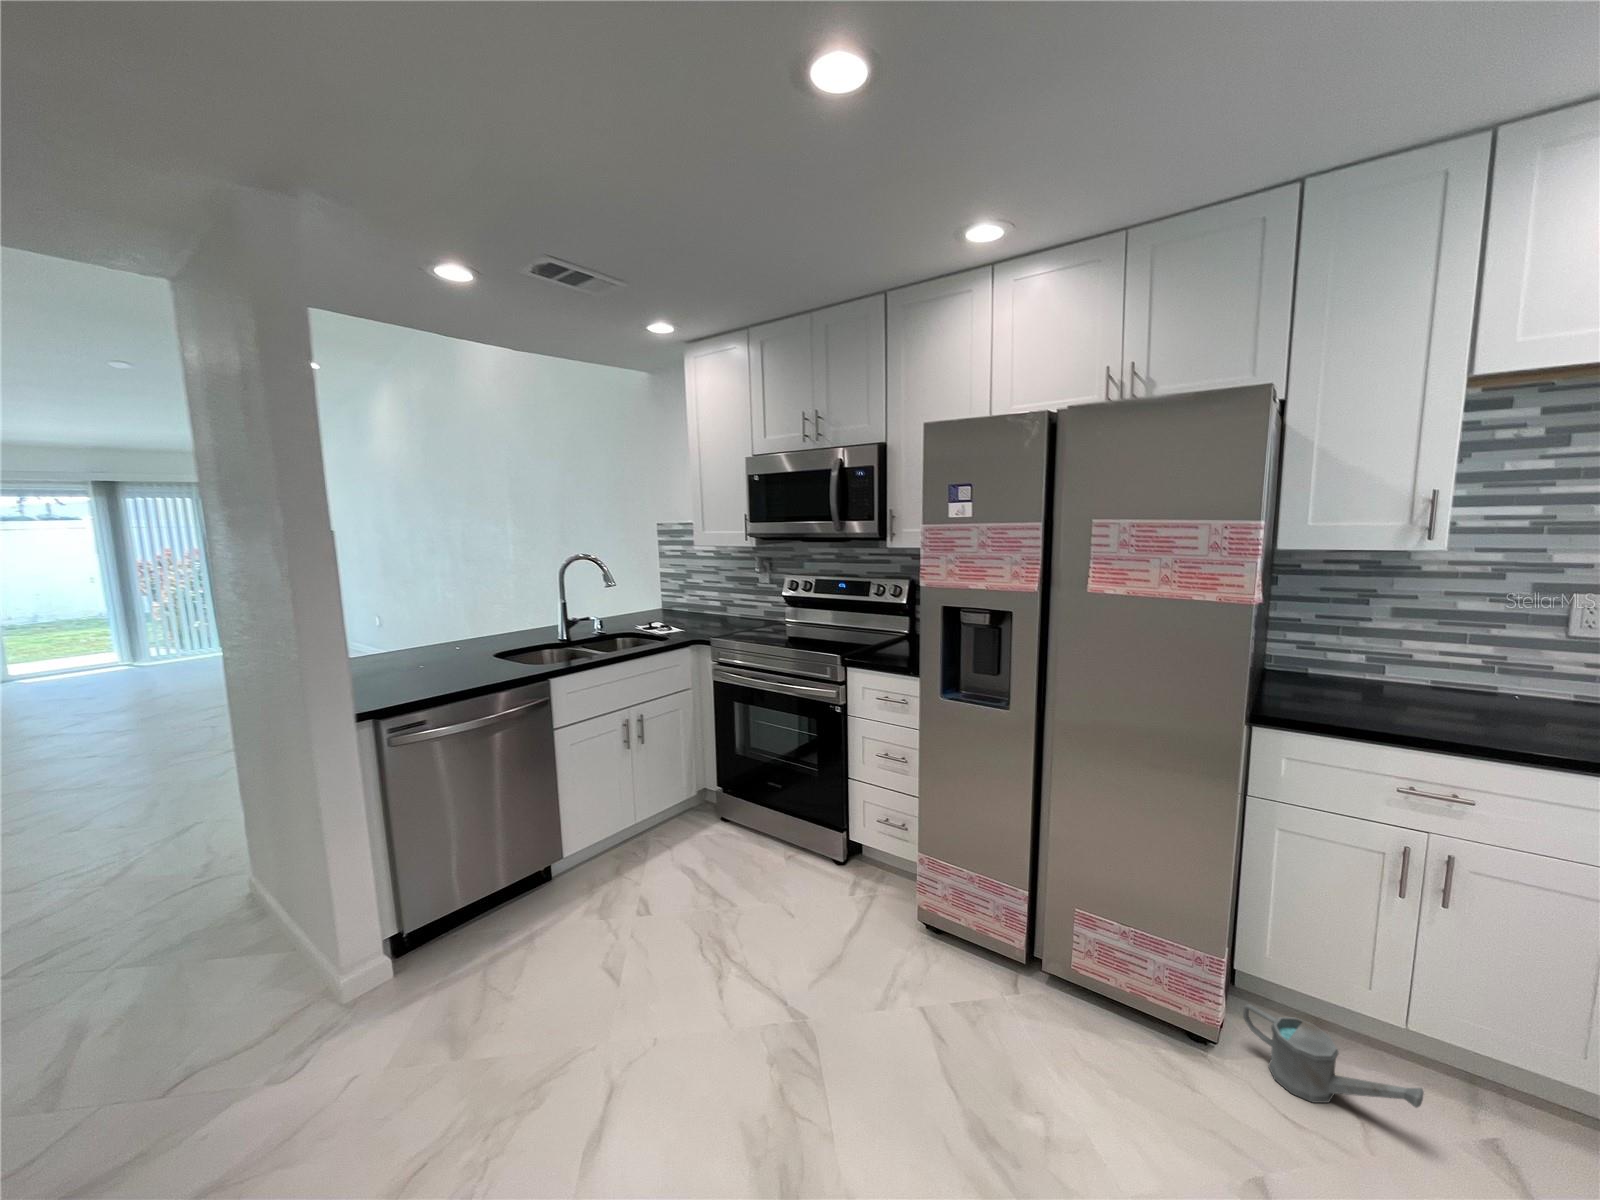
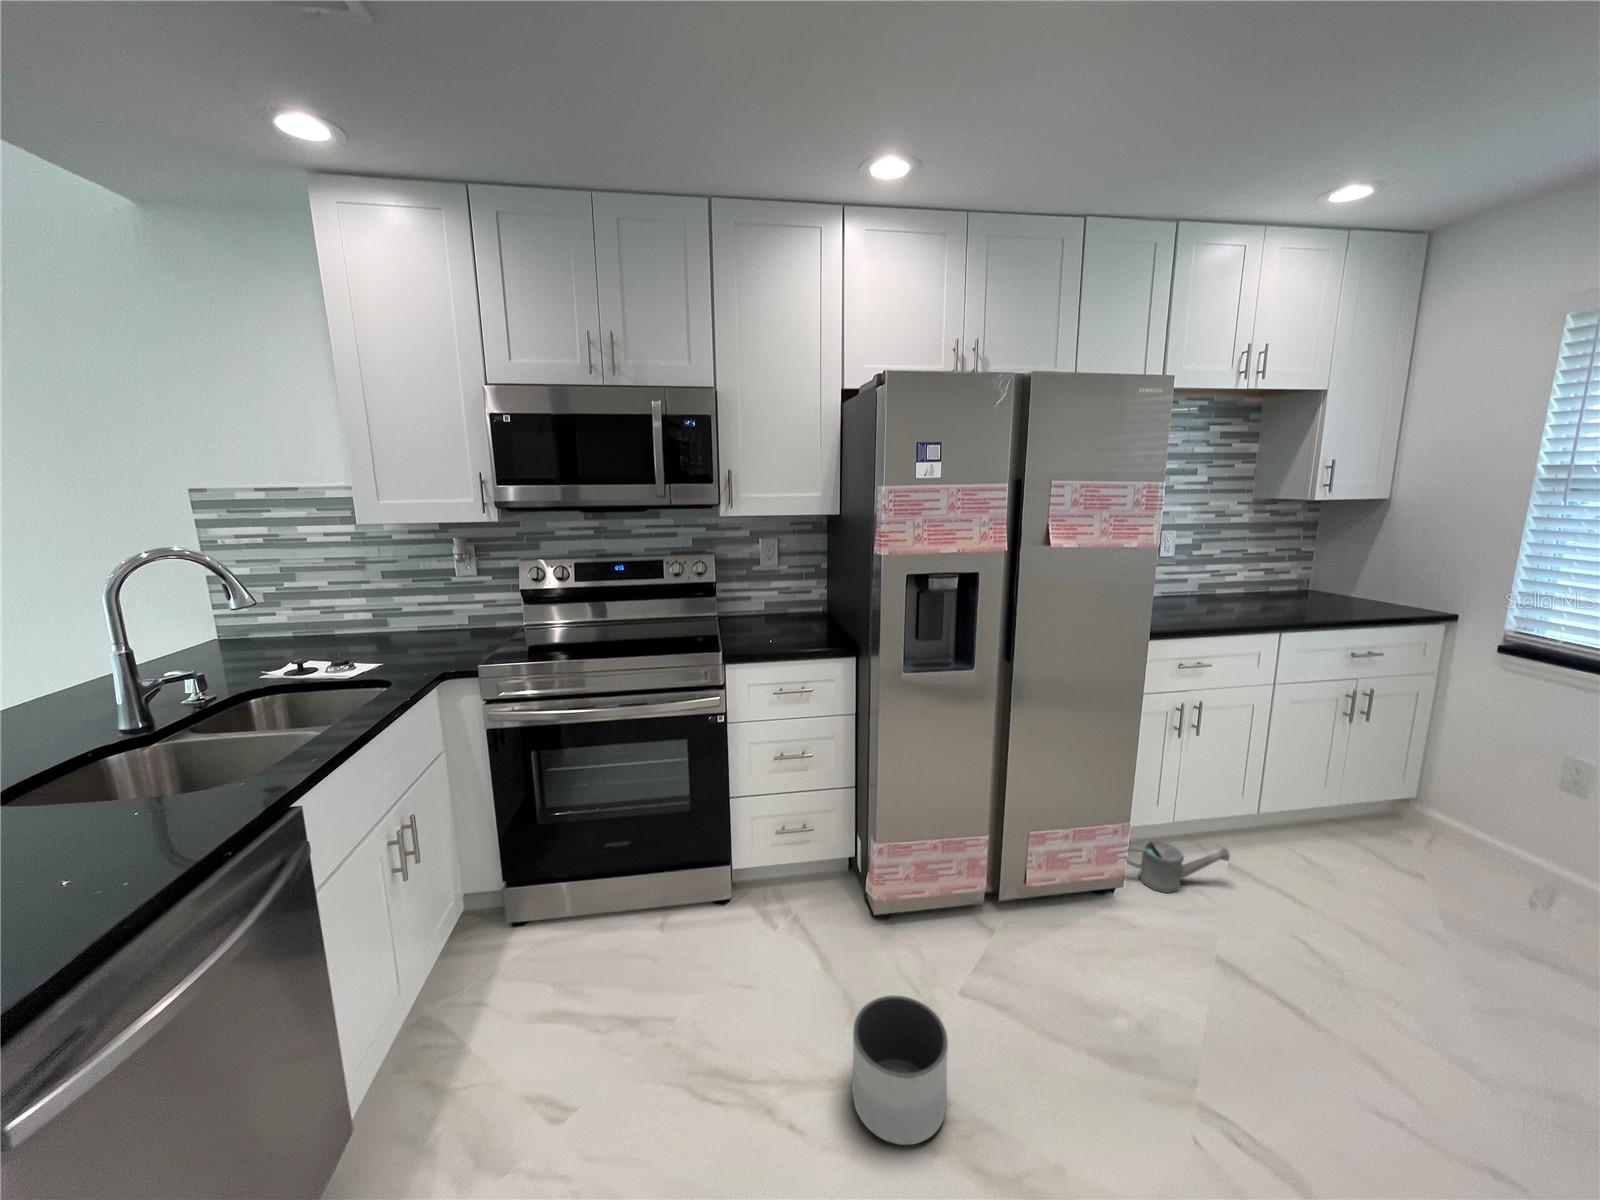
planter: none [755,928,829,1038] -> present [852,996,948,1145]

